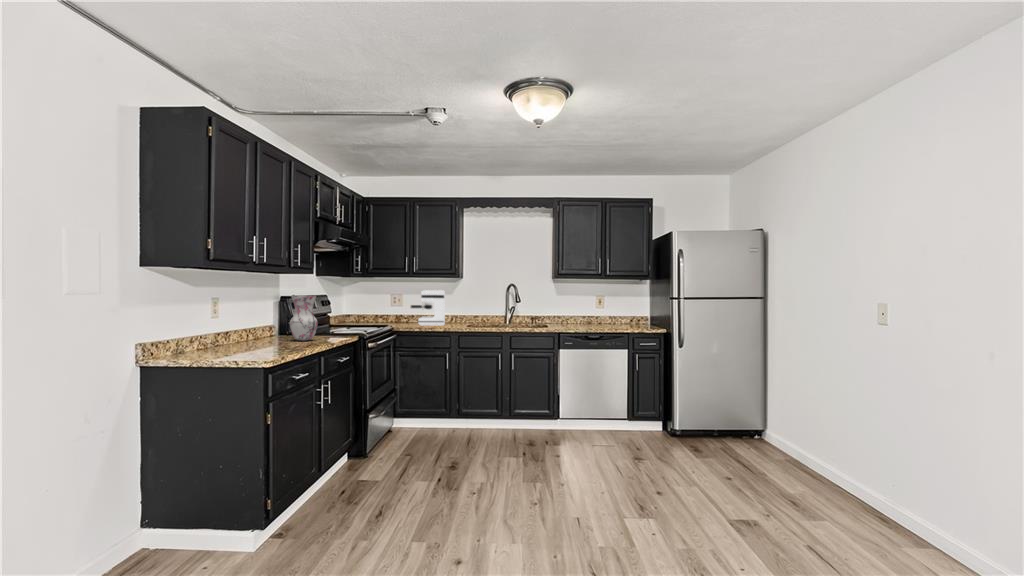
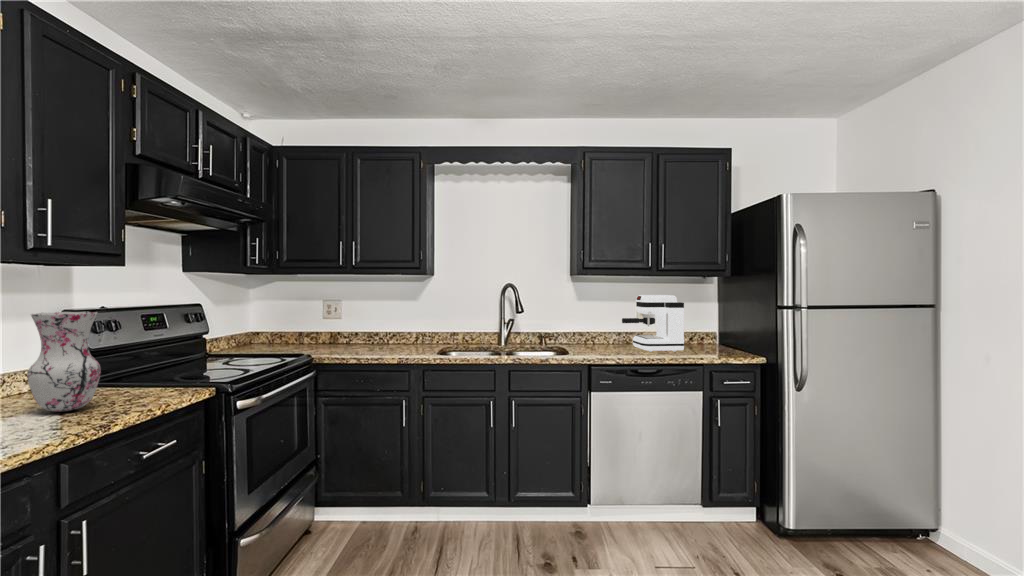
coffee maker: present [411,290,445,326] -> present [622,295,684,352]

